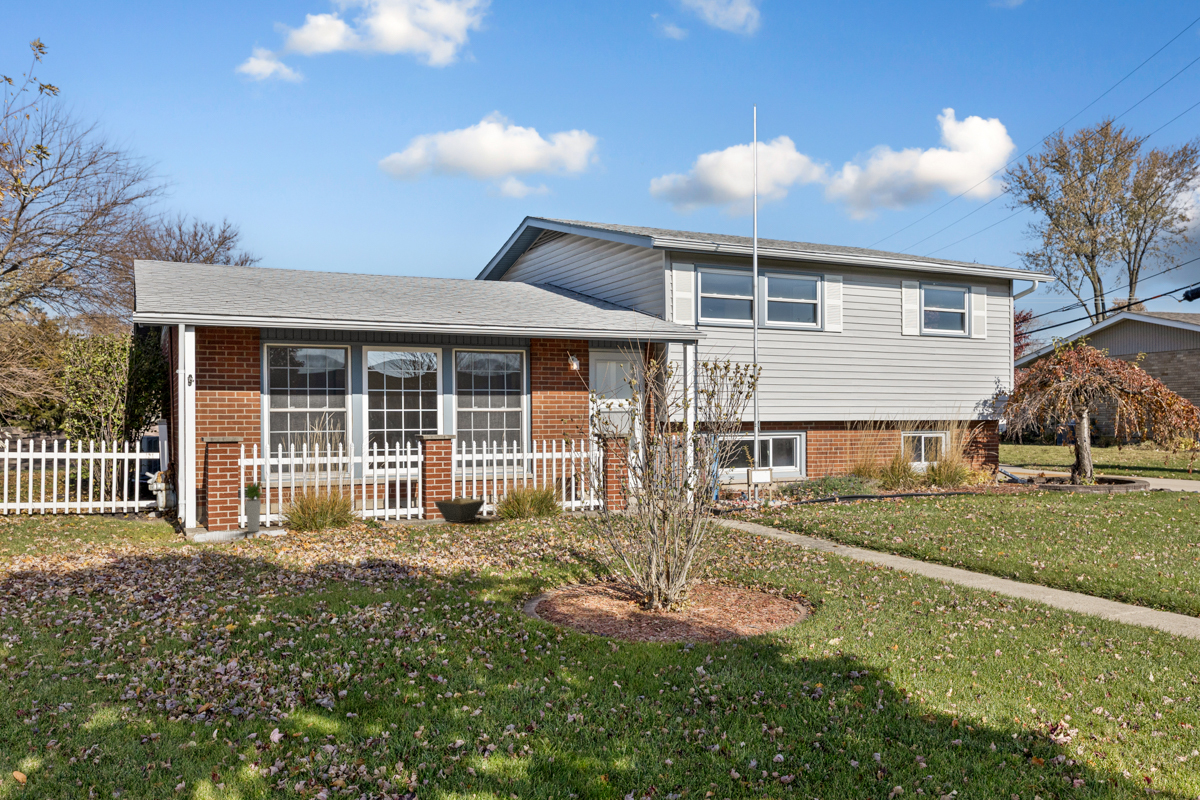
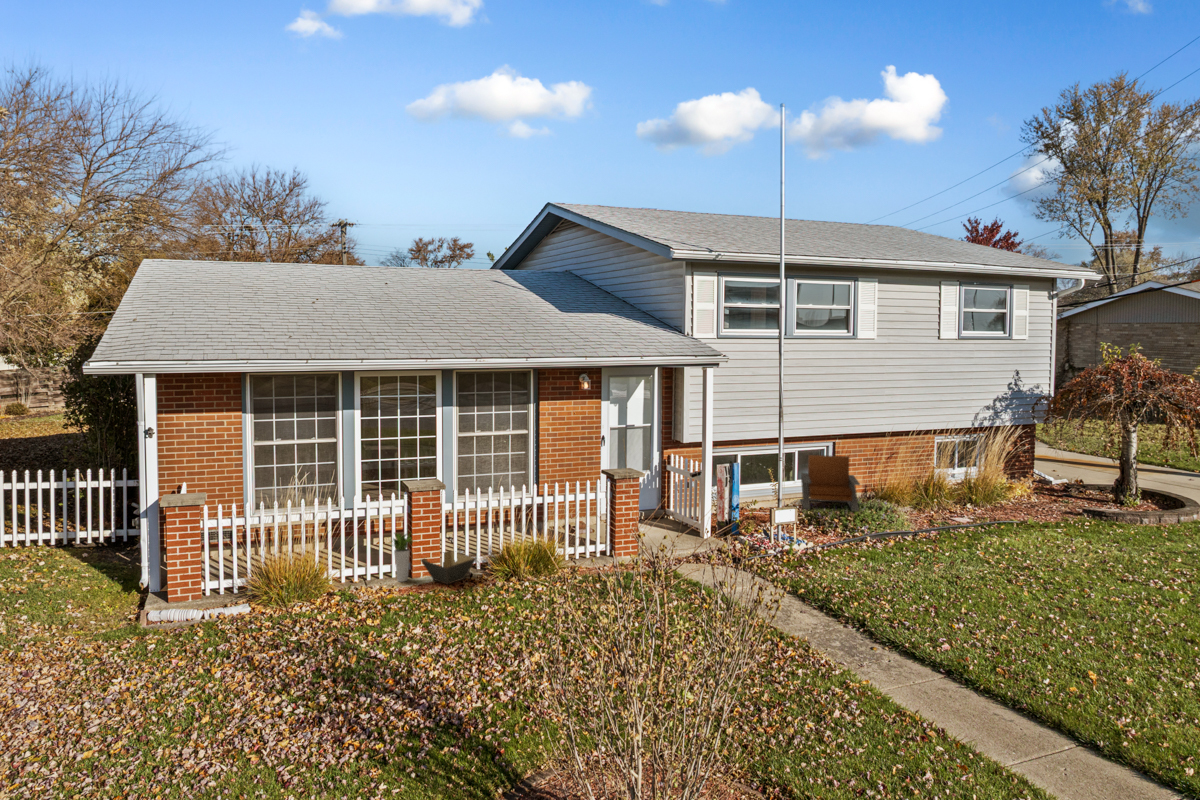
lounge chair: none [777,440,832,488] -> present [801,455,860,511]
planter: present [245,481,262,532] -> present [393,533,413,582]

